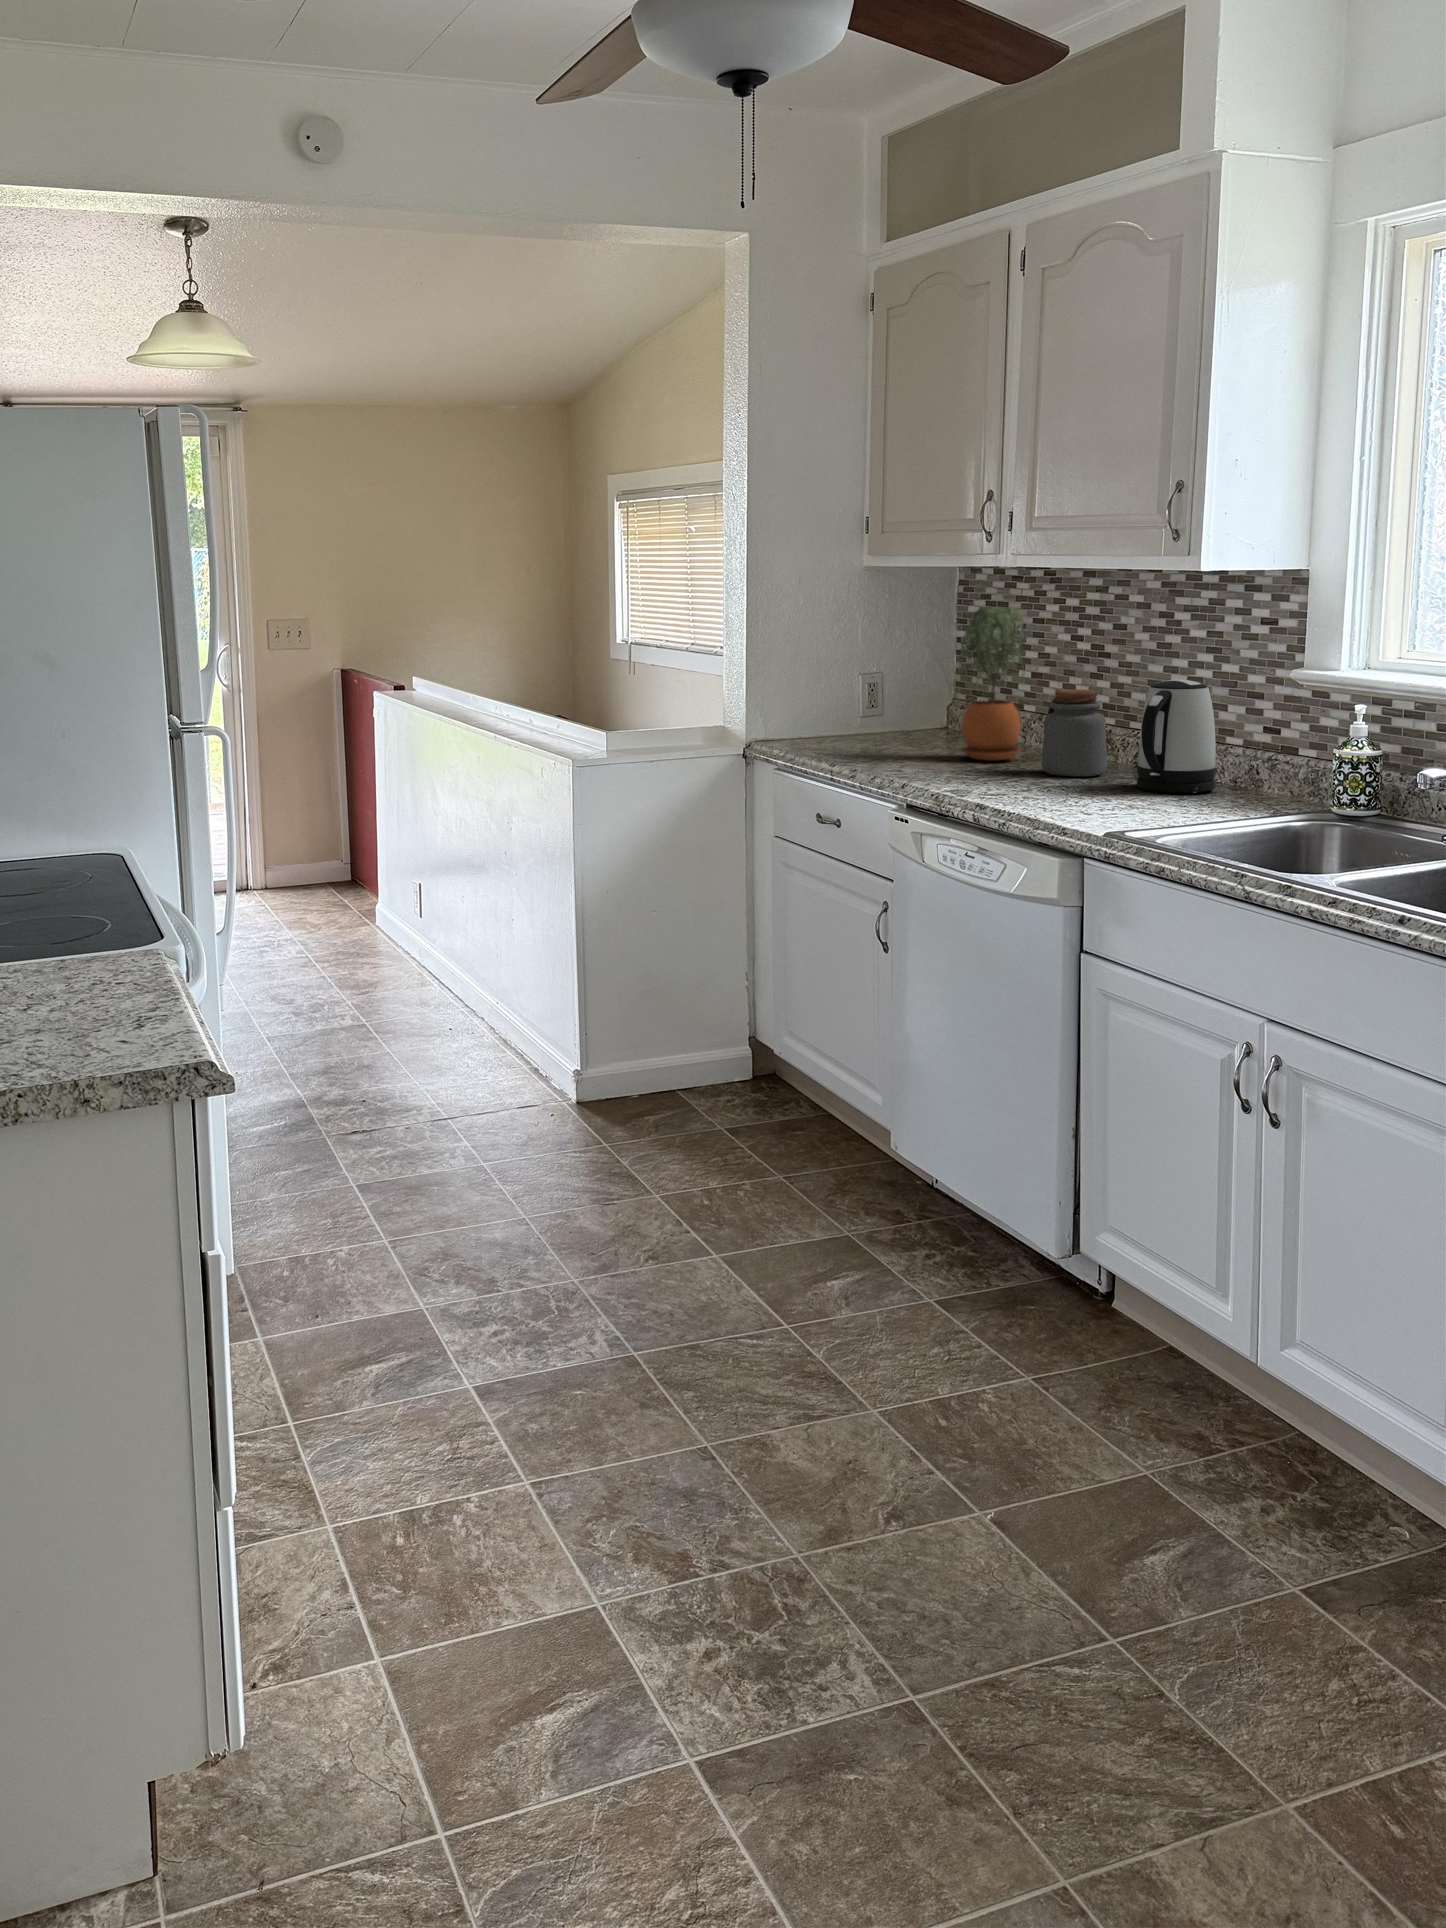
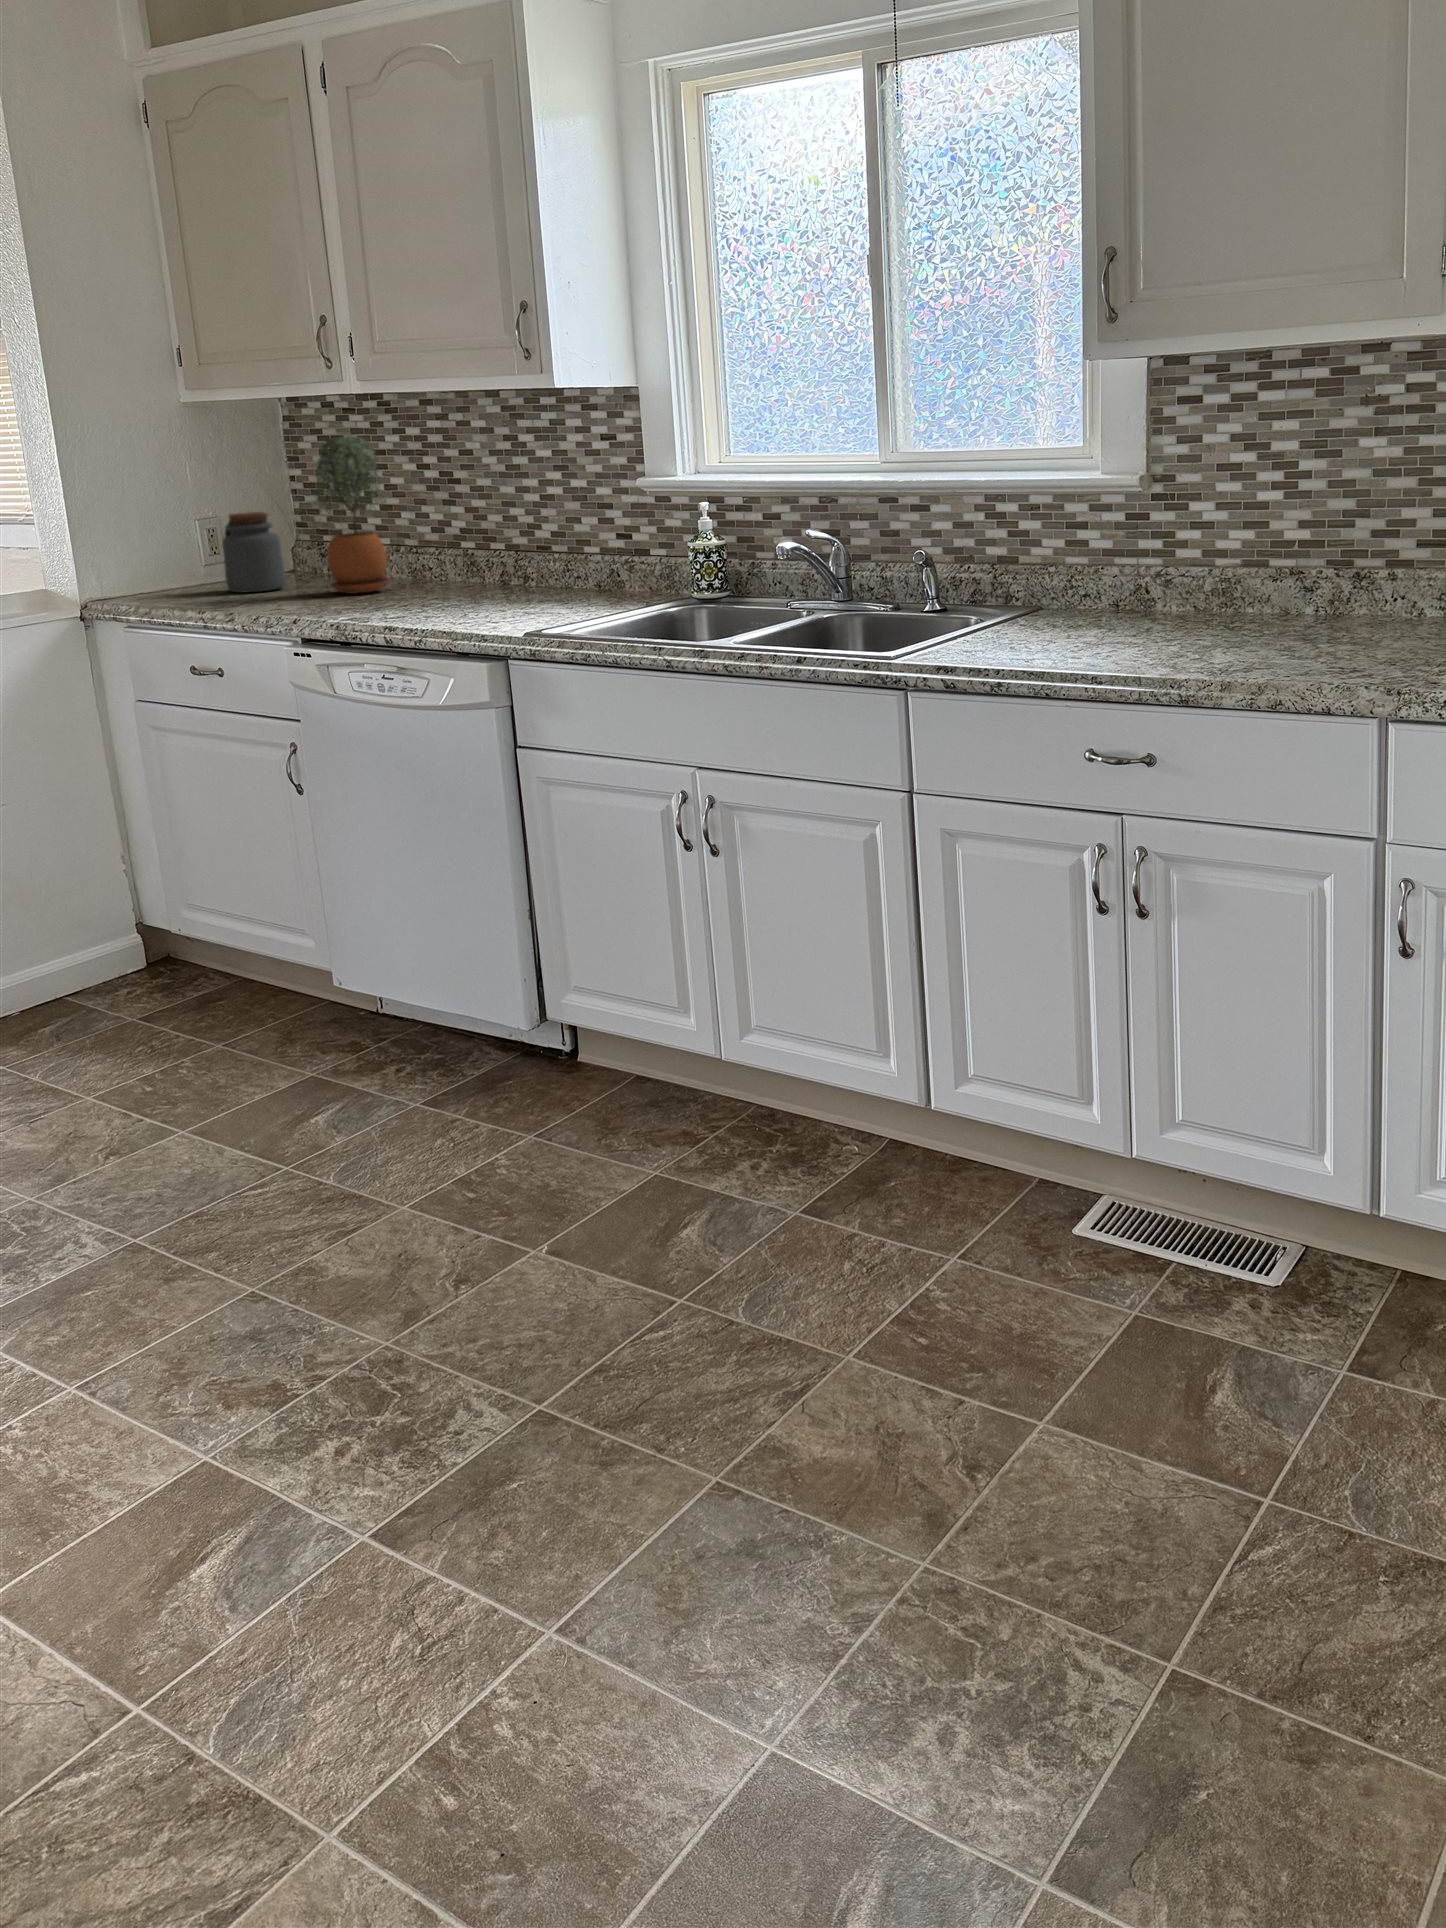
kettle: present [1137,680,1216,793] -> none [514,494,587,599]
jar: present [1042,689,1107,777] -> present [222,512,286,592]

